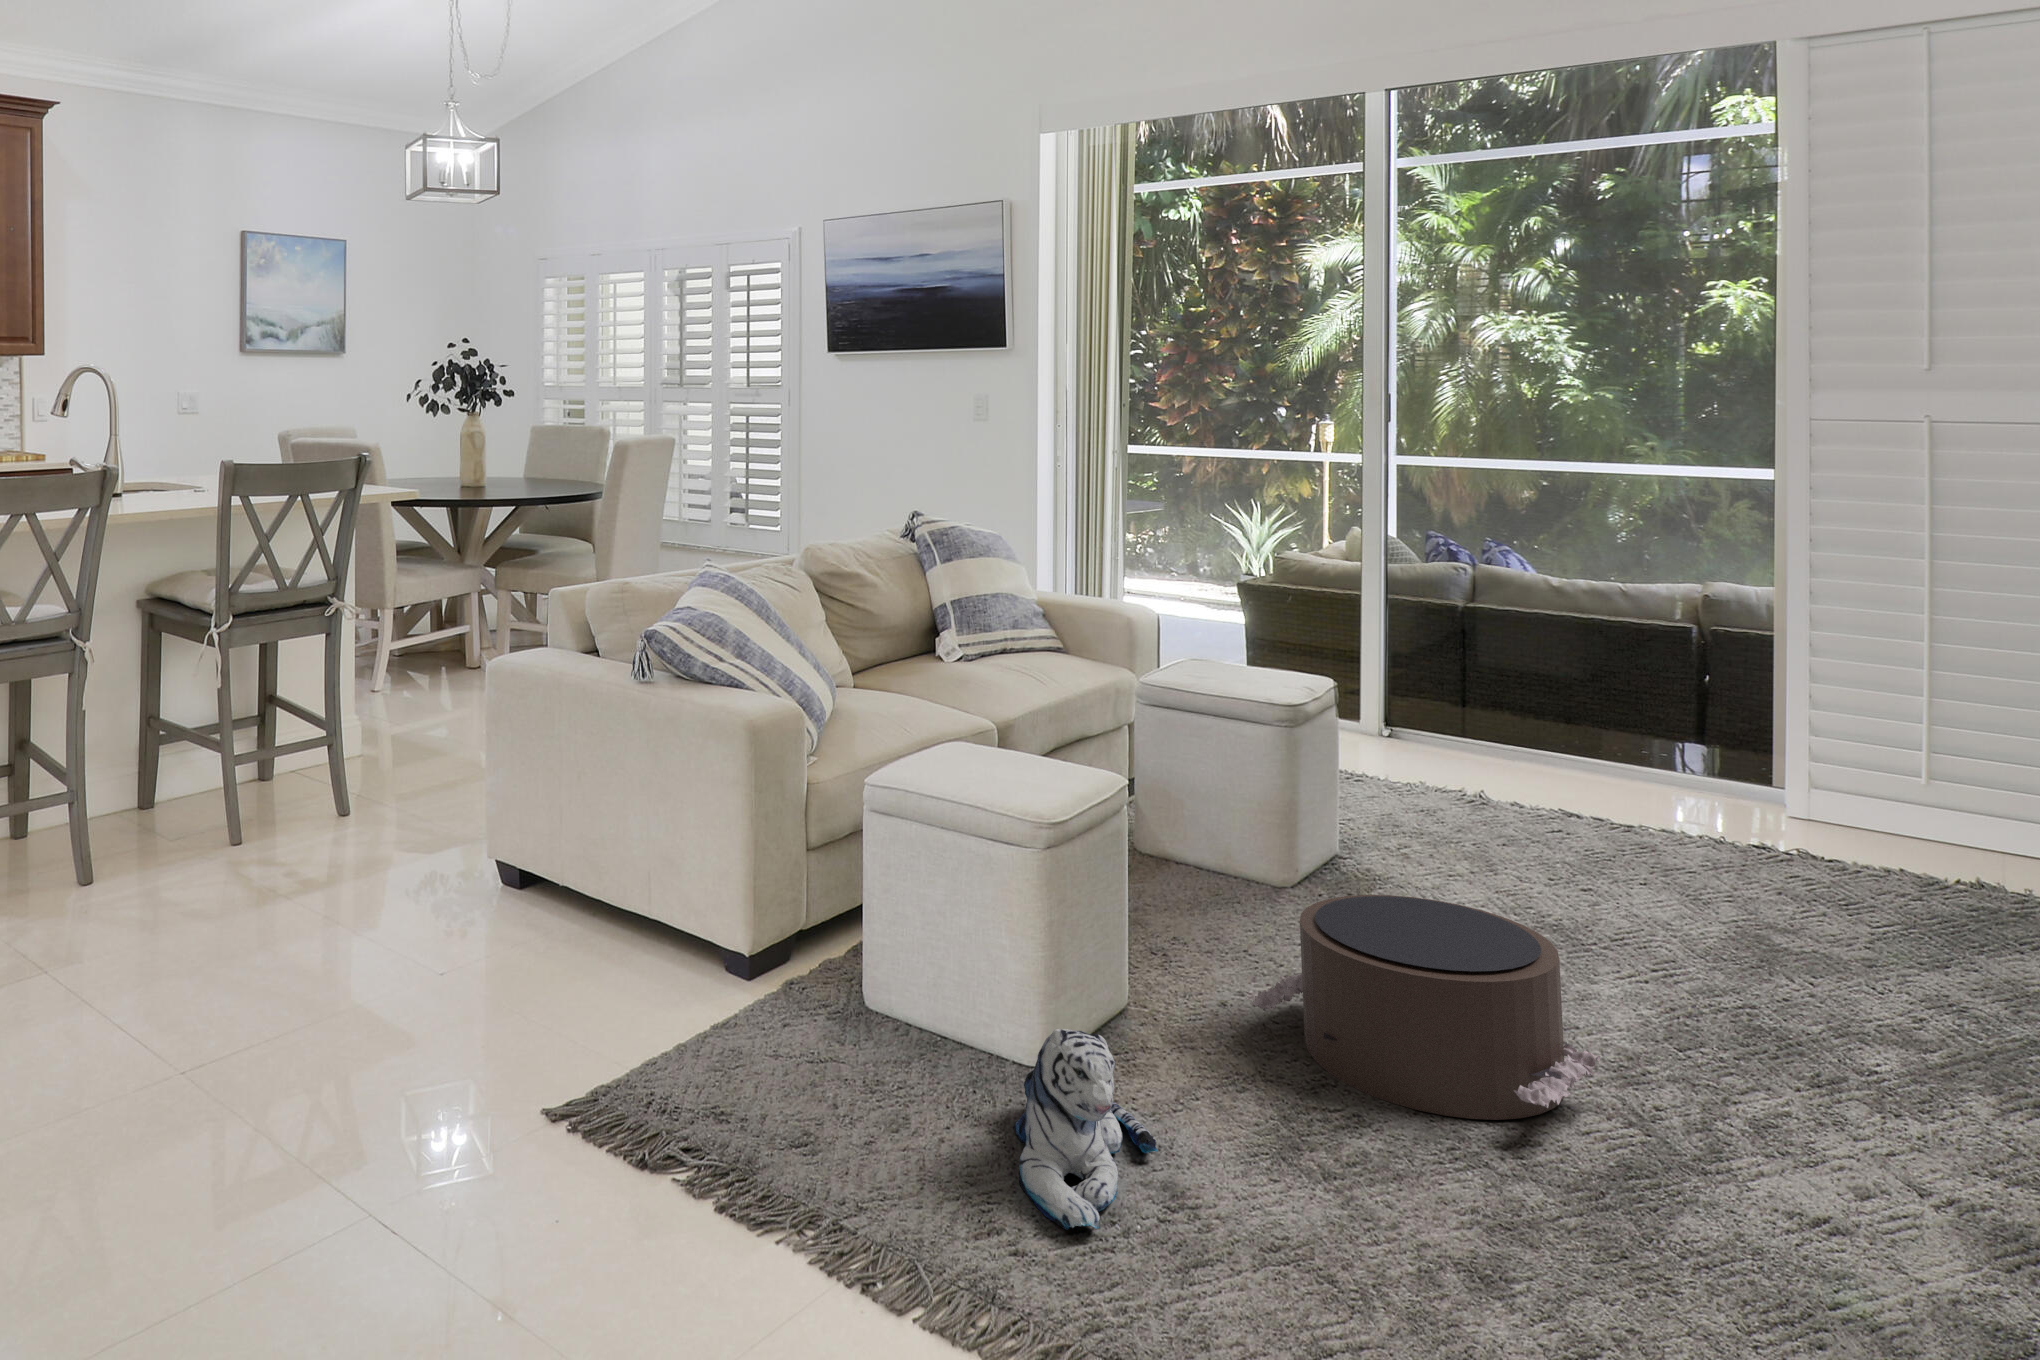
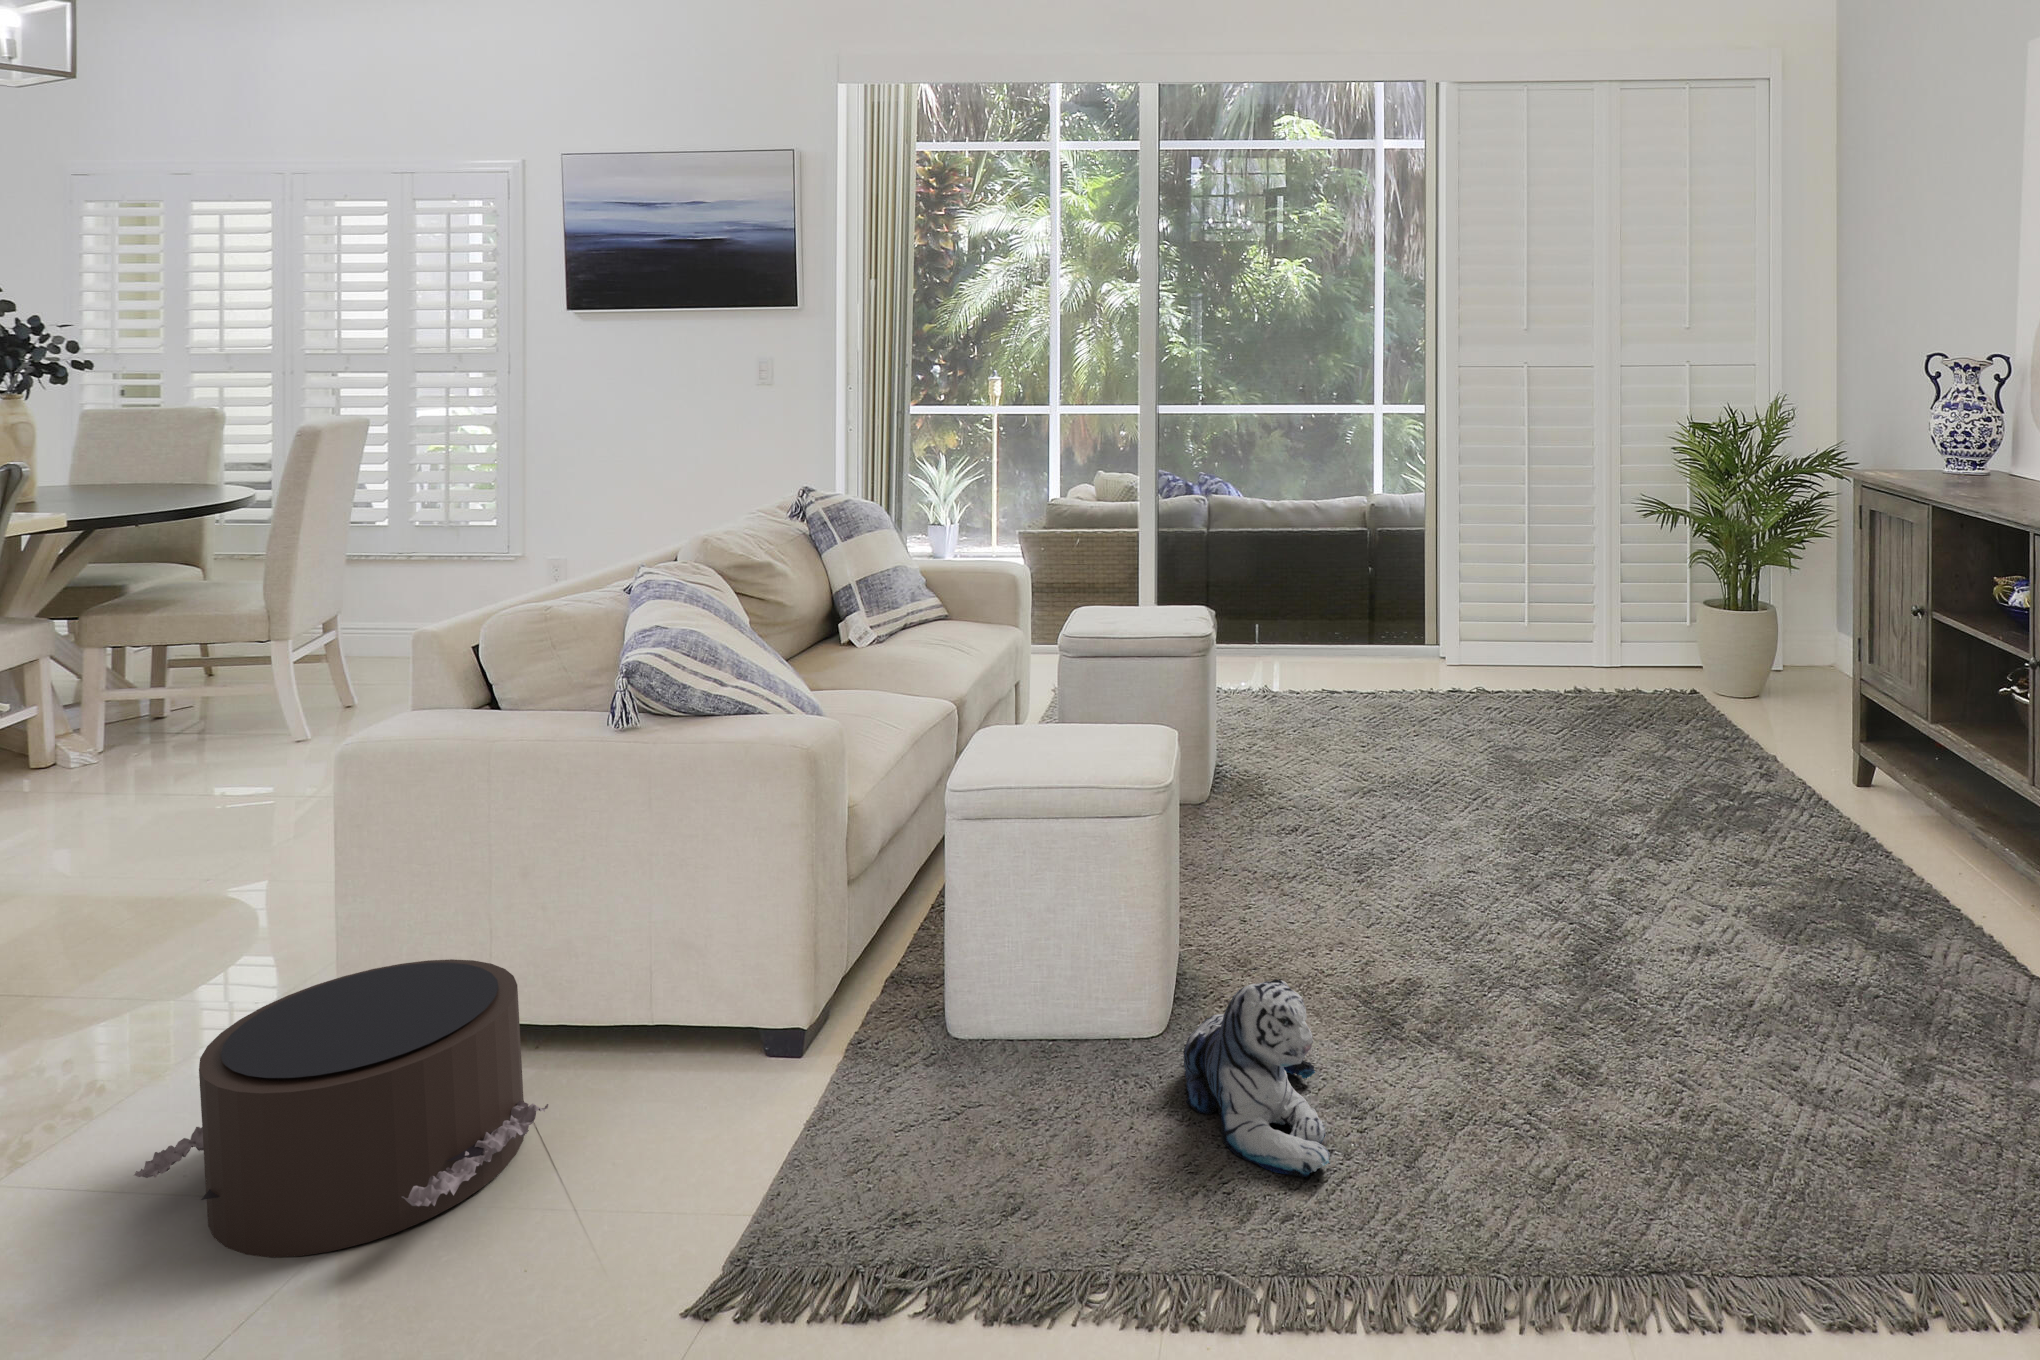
pouf: present [1250,895,1600,1120] -> present [134,959,548,1257]

